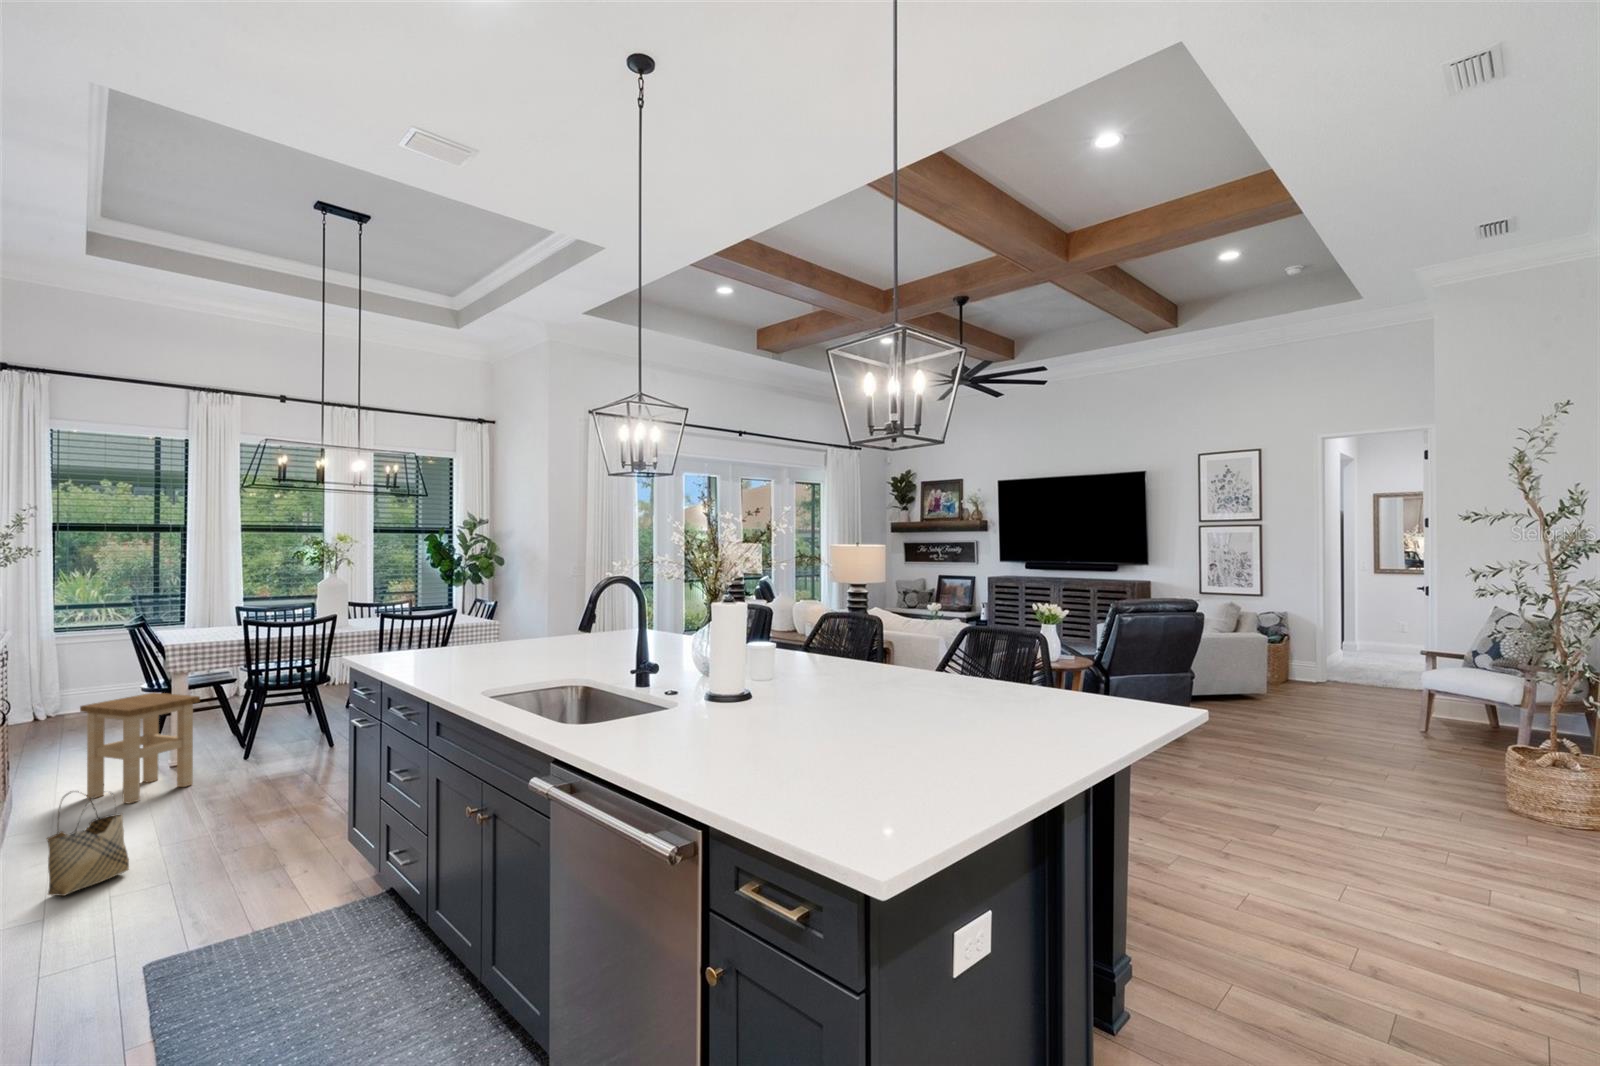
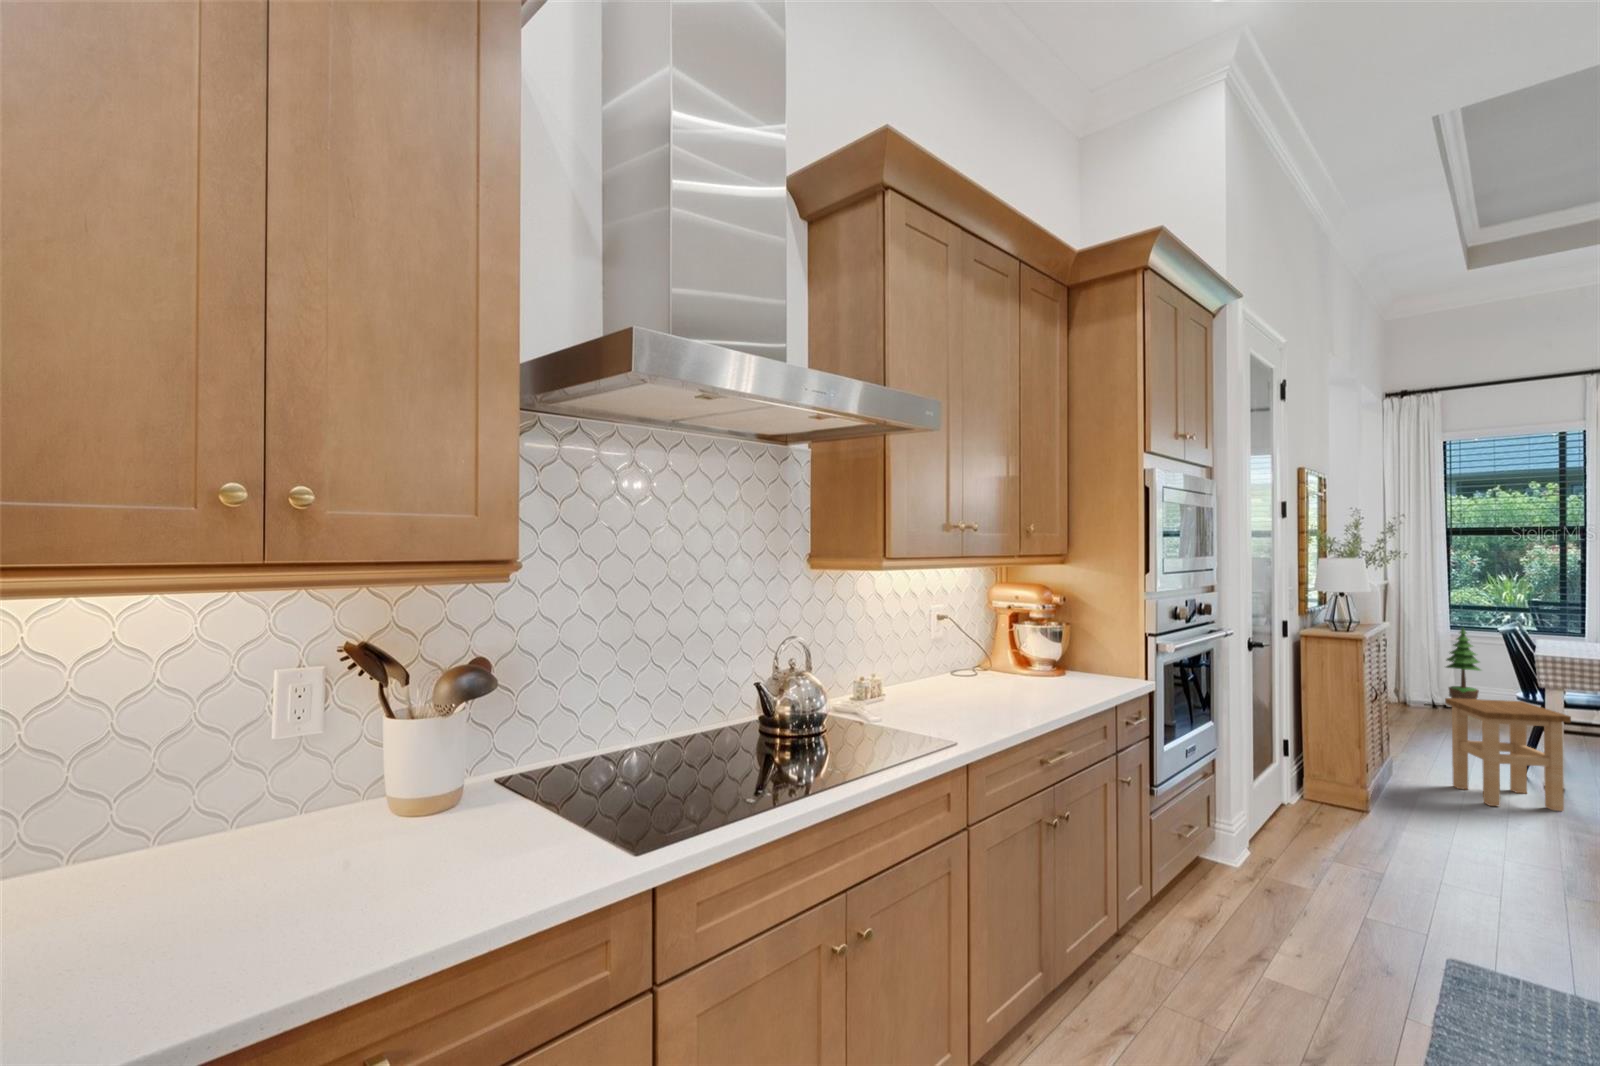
potted tree: none [47,628,90,715] -> present [1446,628,1480,699]
woven basket: present [47,791,129,896] -> none [1388,770,1464,865]

